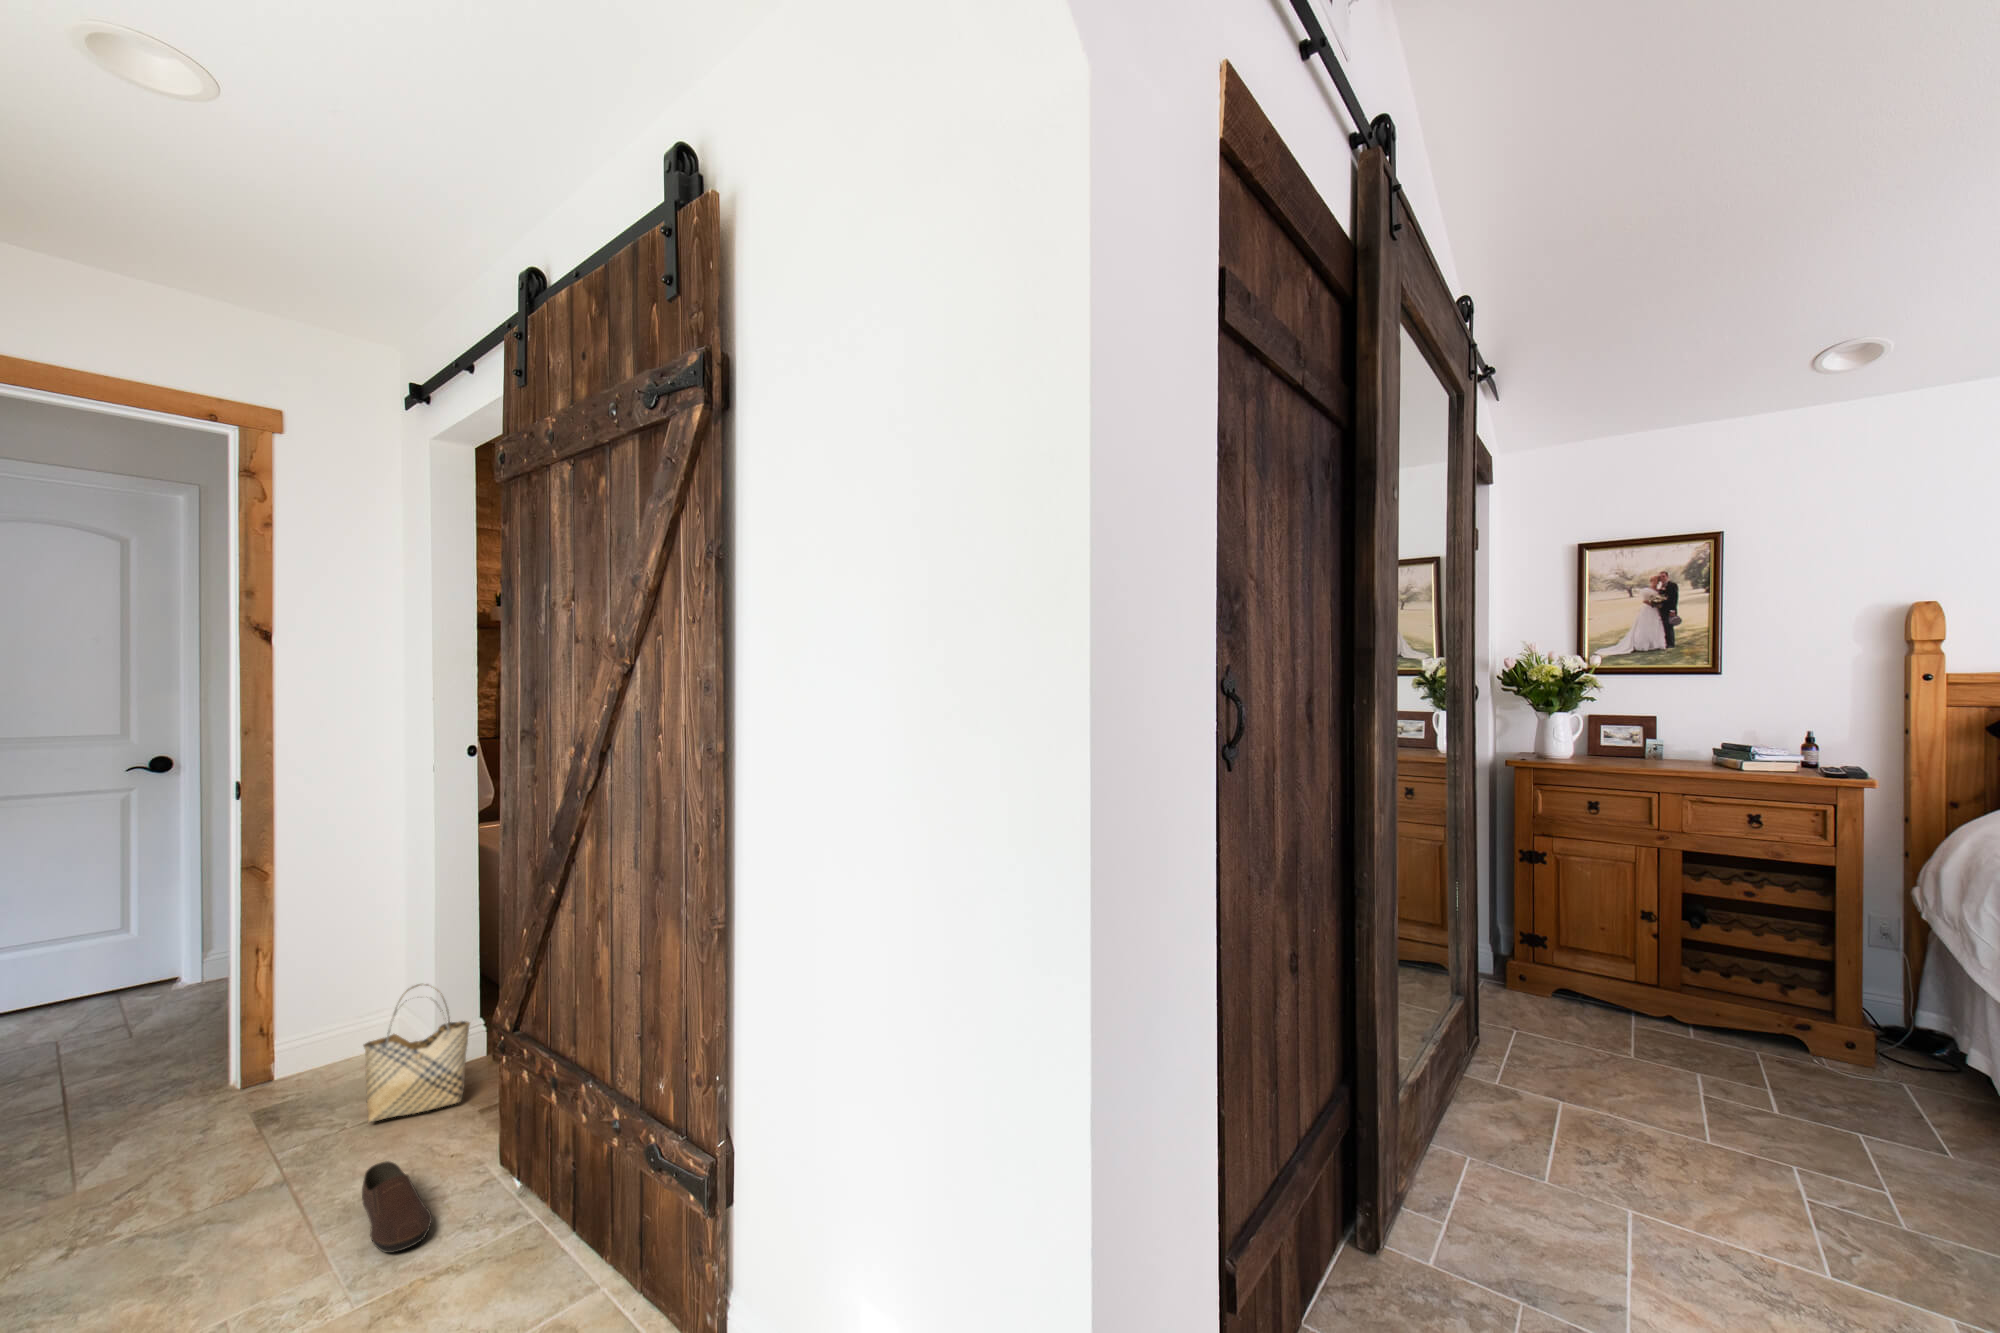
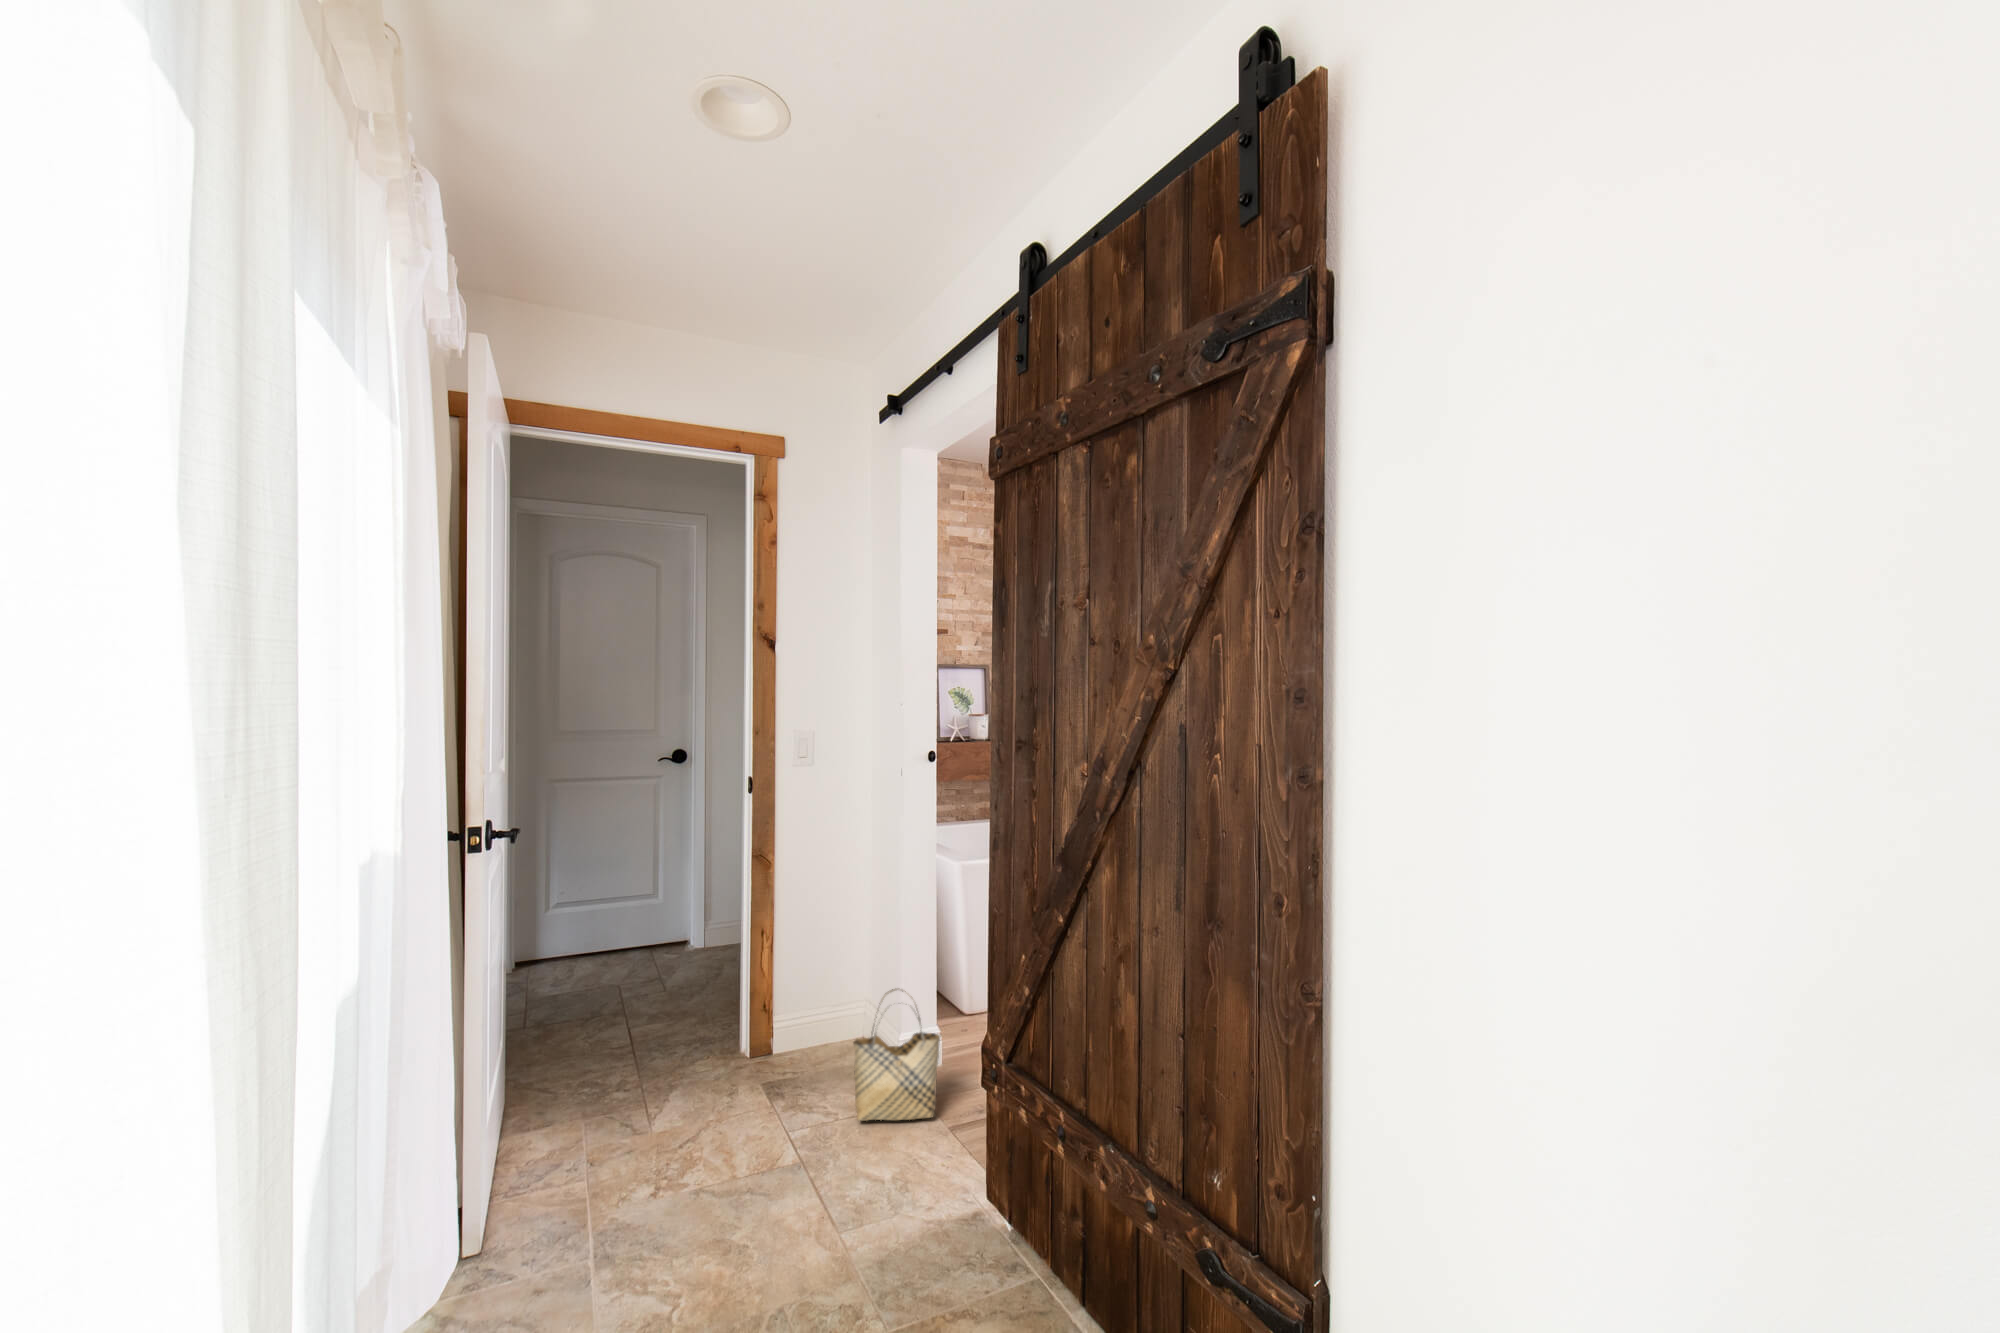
shoe: present [362,1161,432,1253] -> none [871,1173,939,1278]

